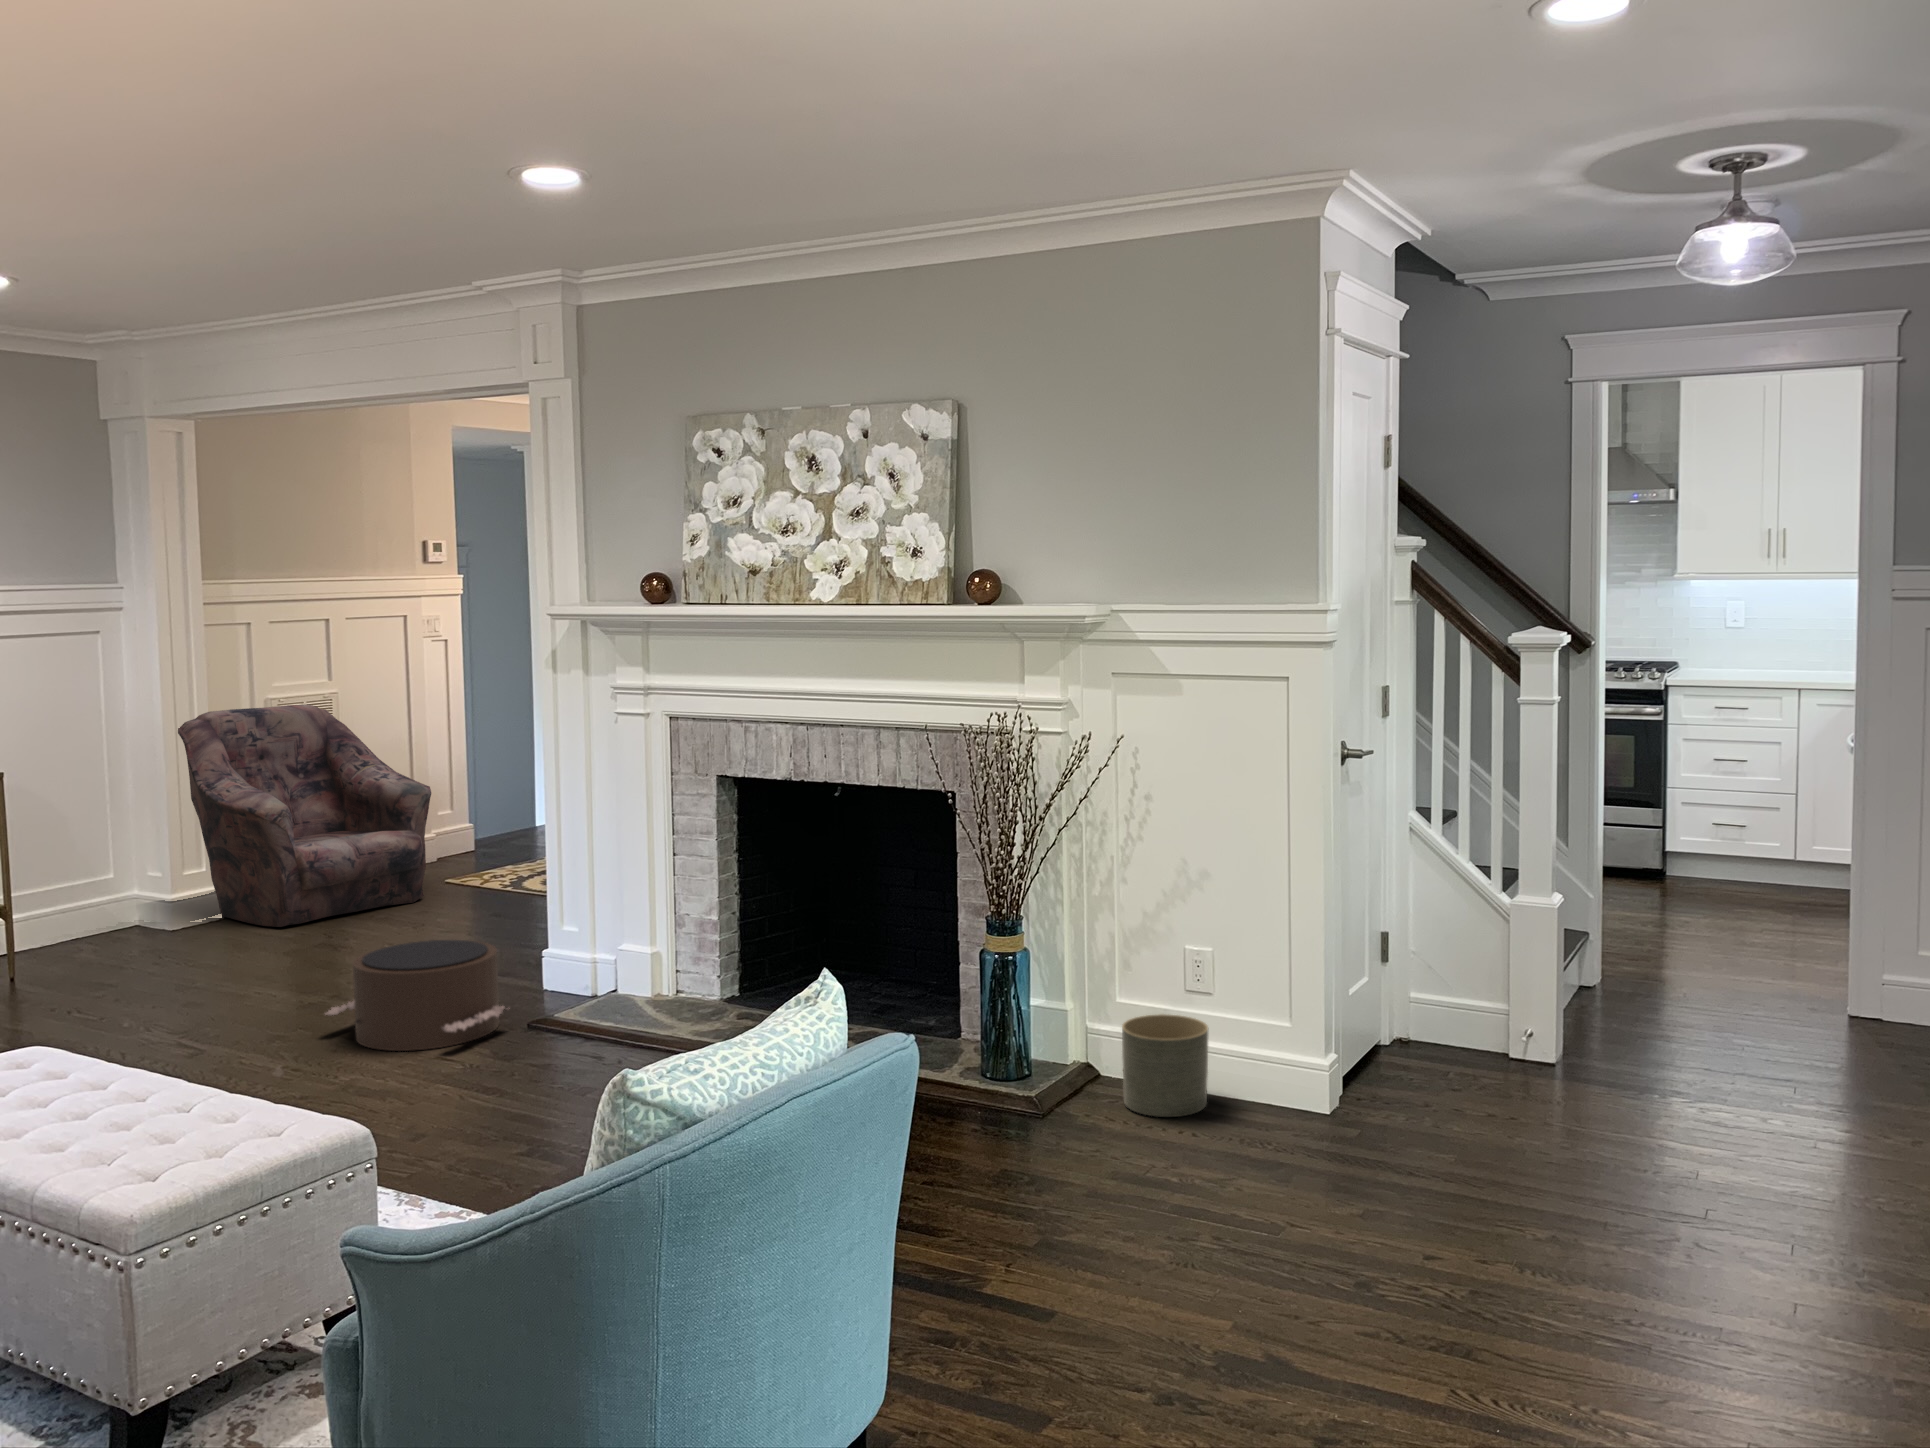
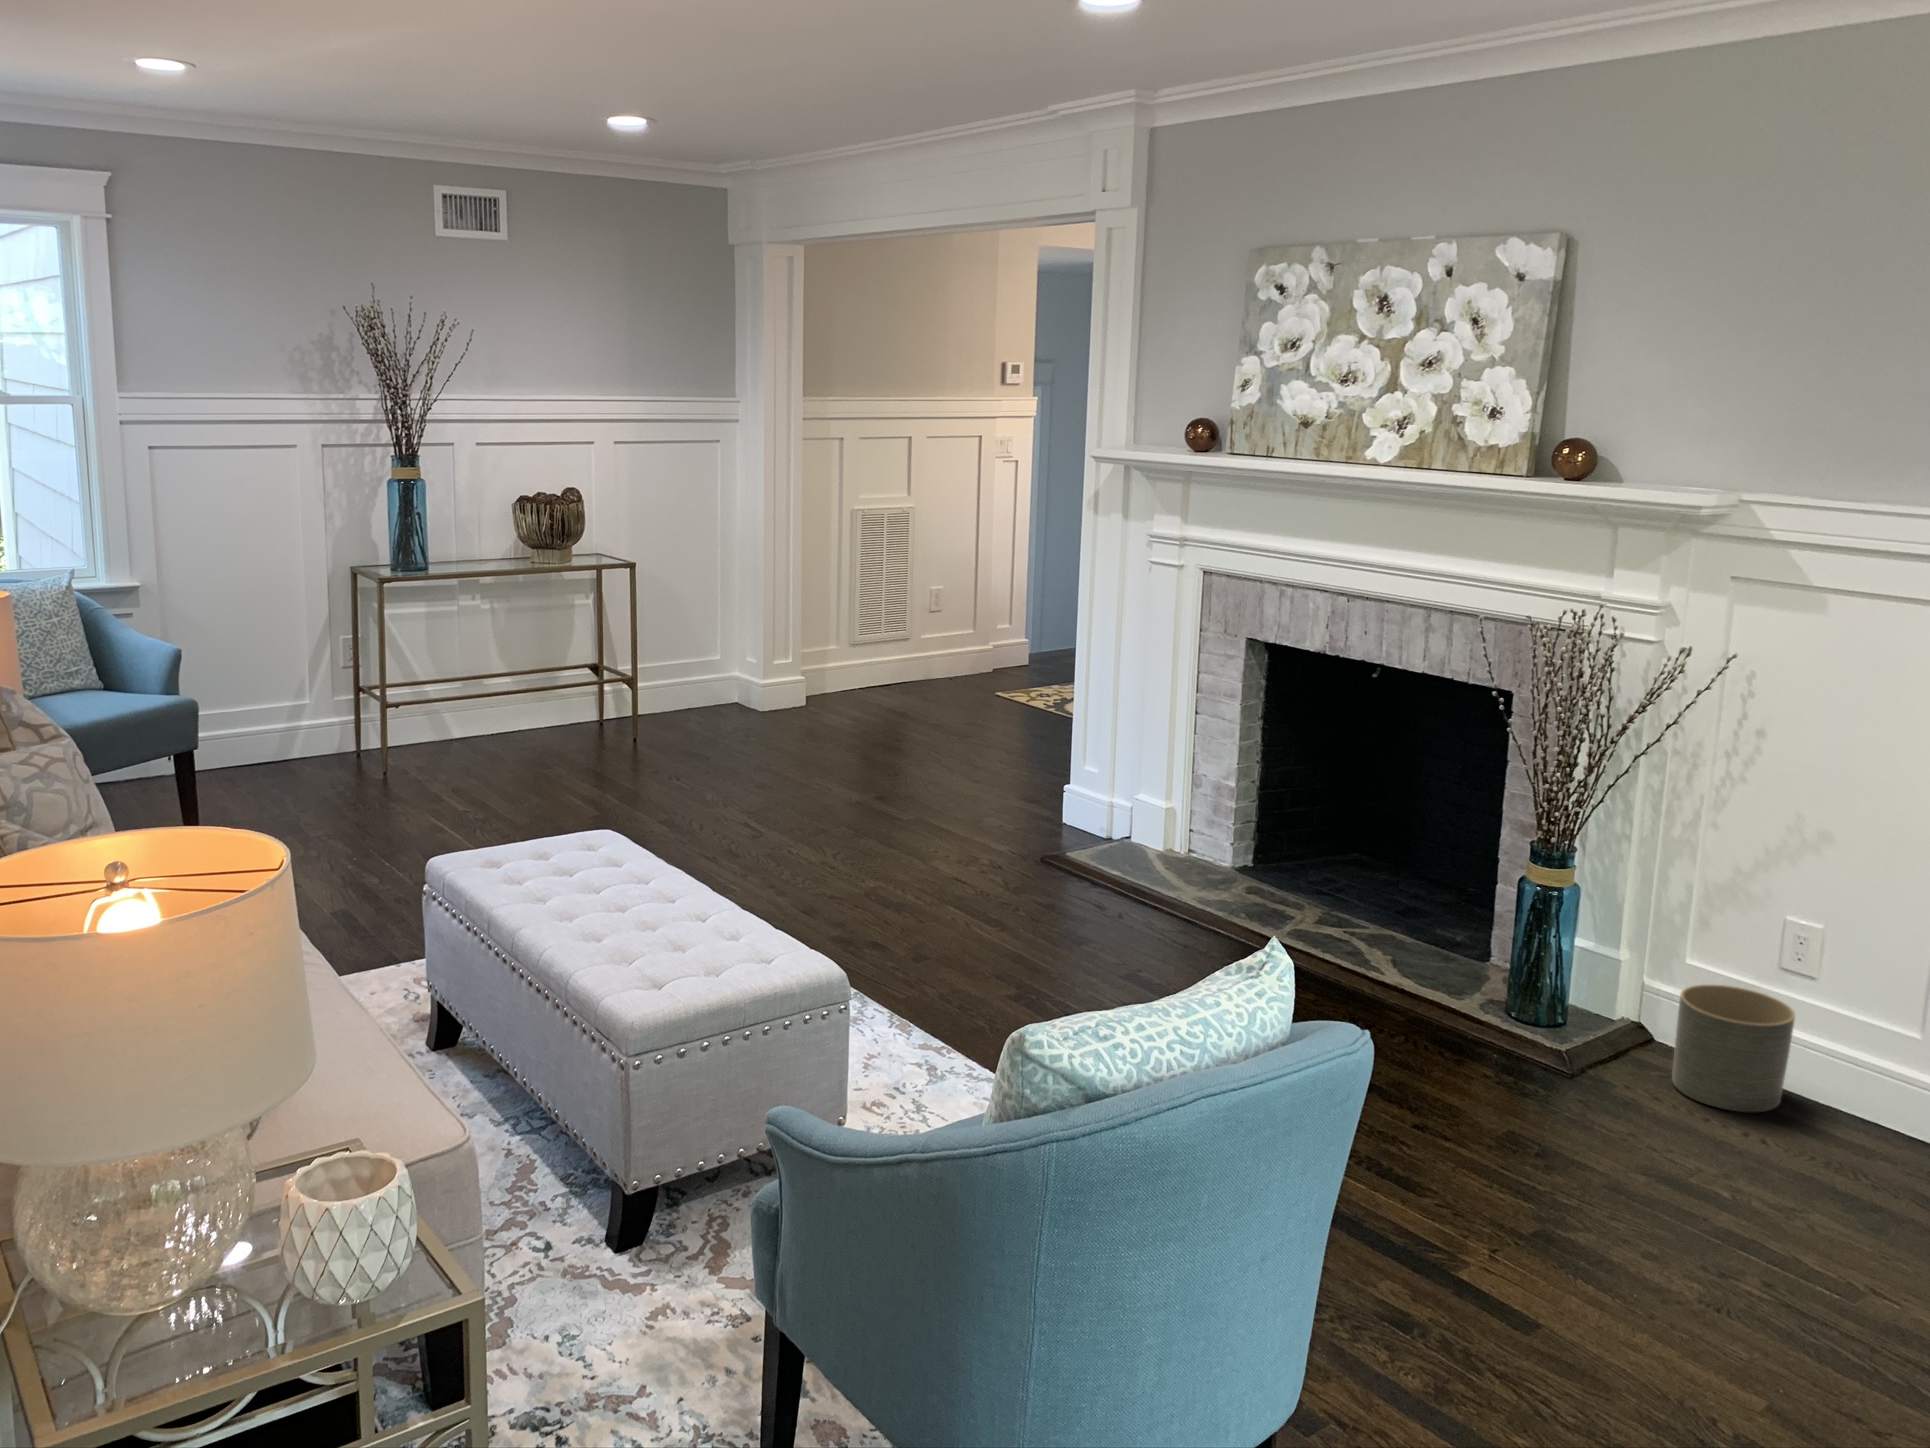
armchair: present [178,704,431,927] -> none [772,516,986,726]
pouf: present [326,940,505,1051] -> none [859,767,1024,874]

